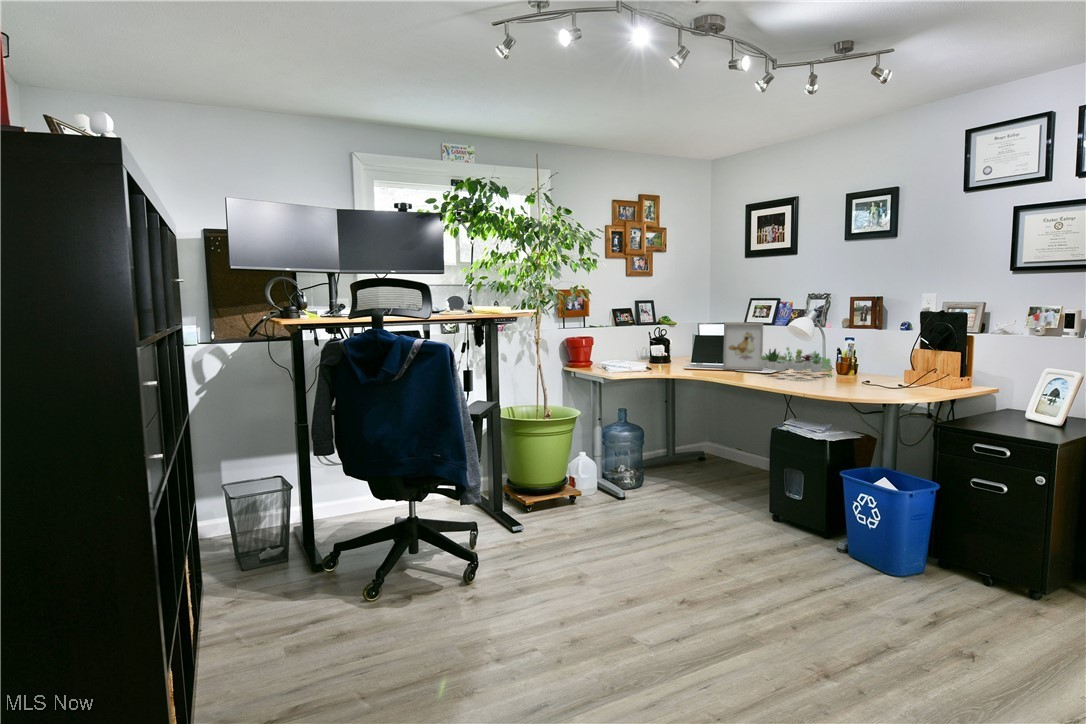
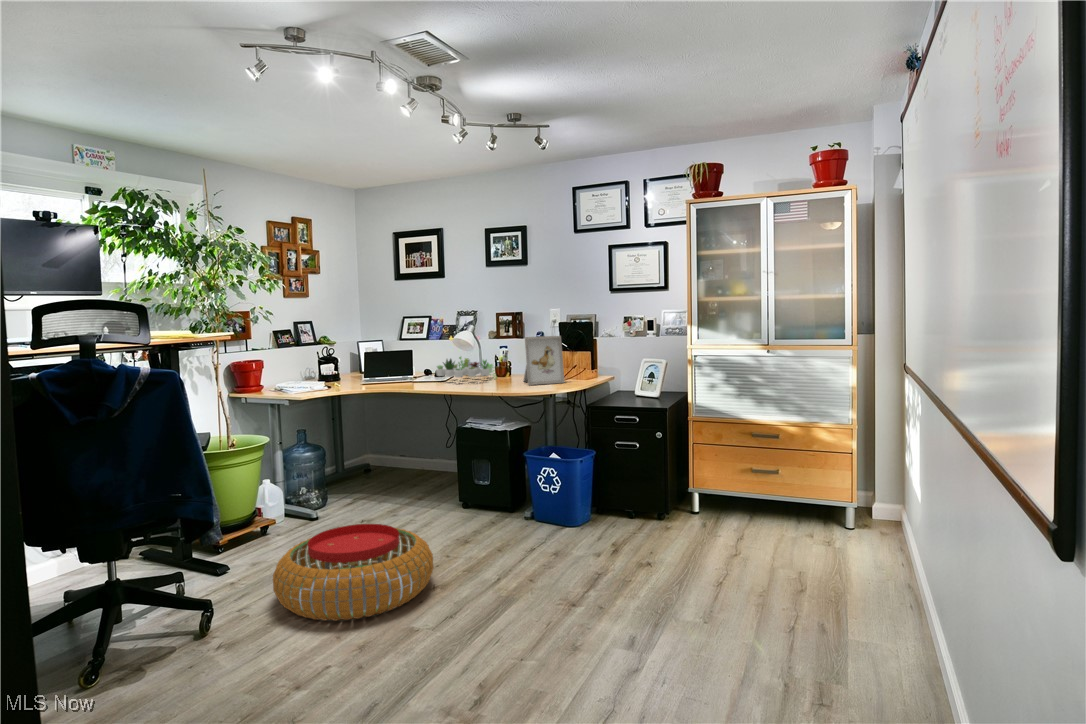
picture frame: present [723,322,763,370] -> present [523,336,564,385]
pouf: none [530,514,687,612] -> present [273,524,434,621]

